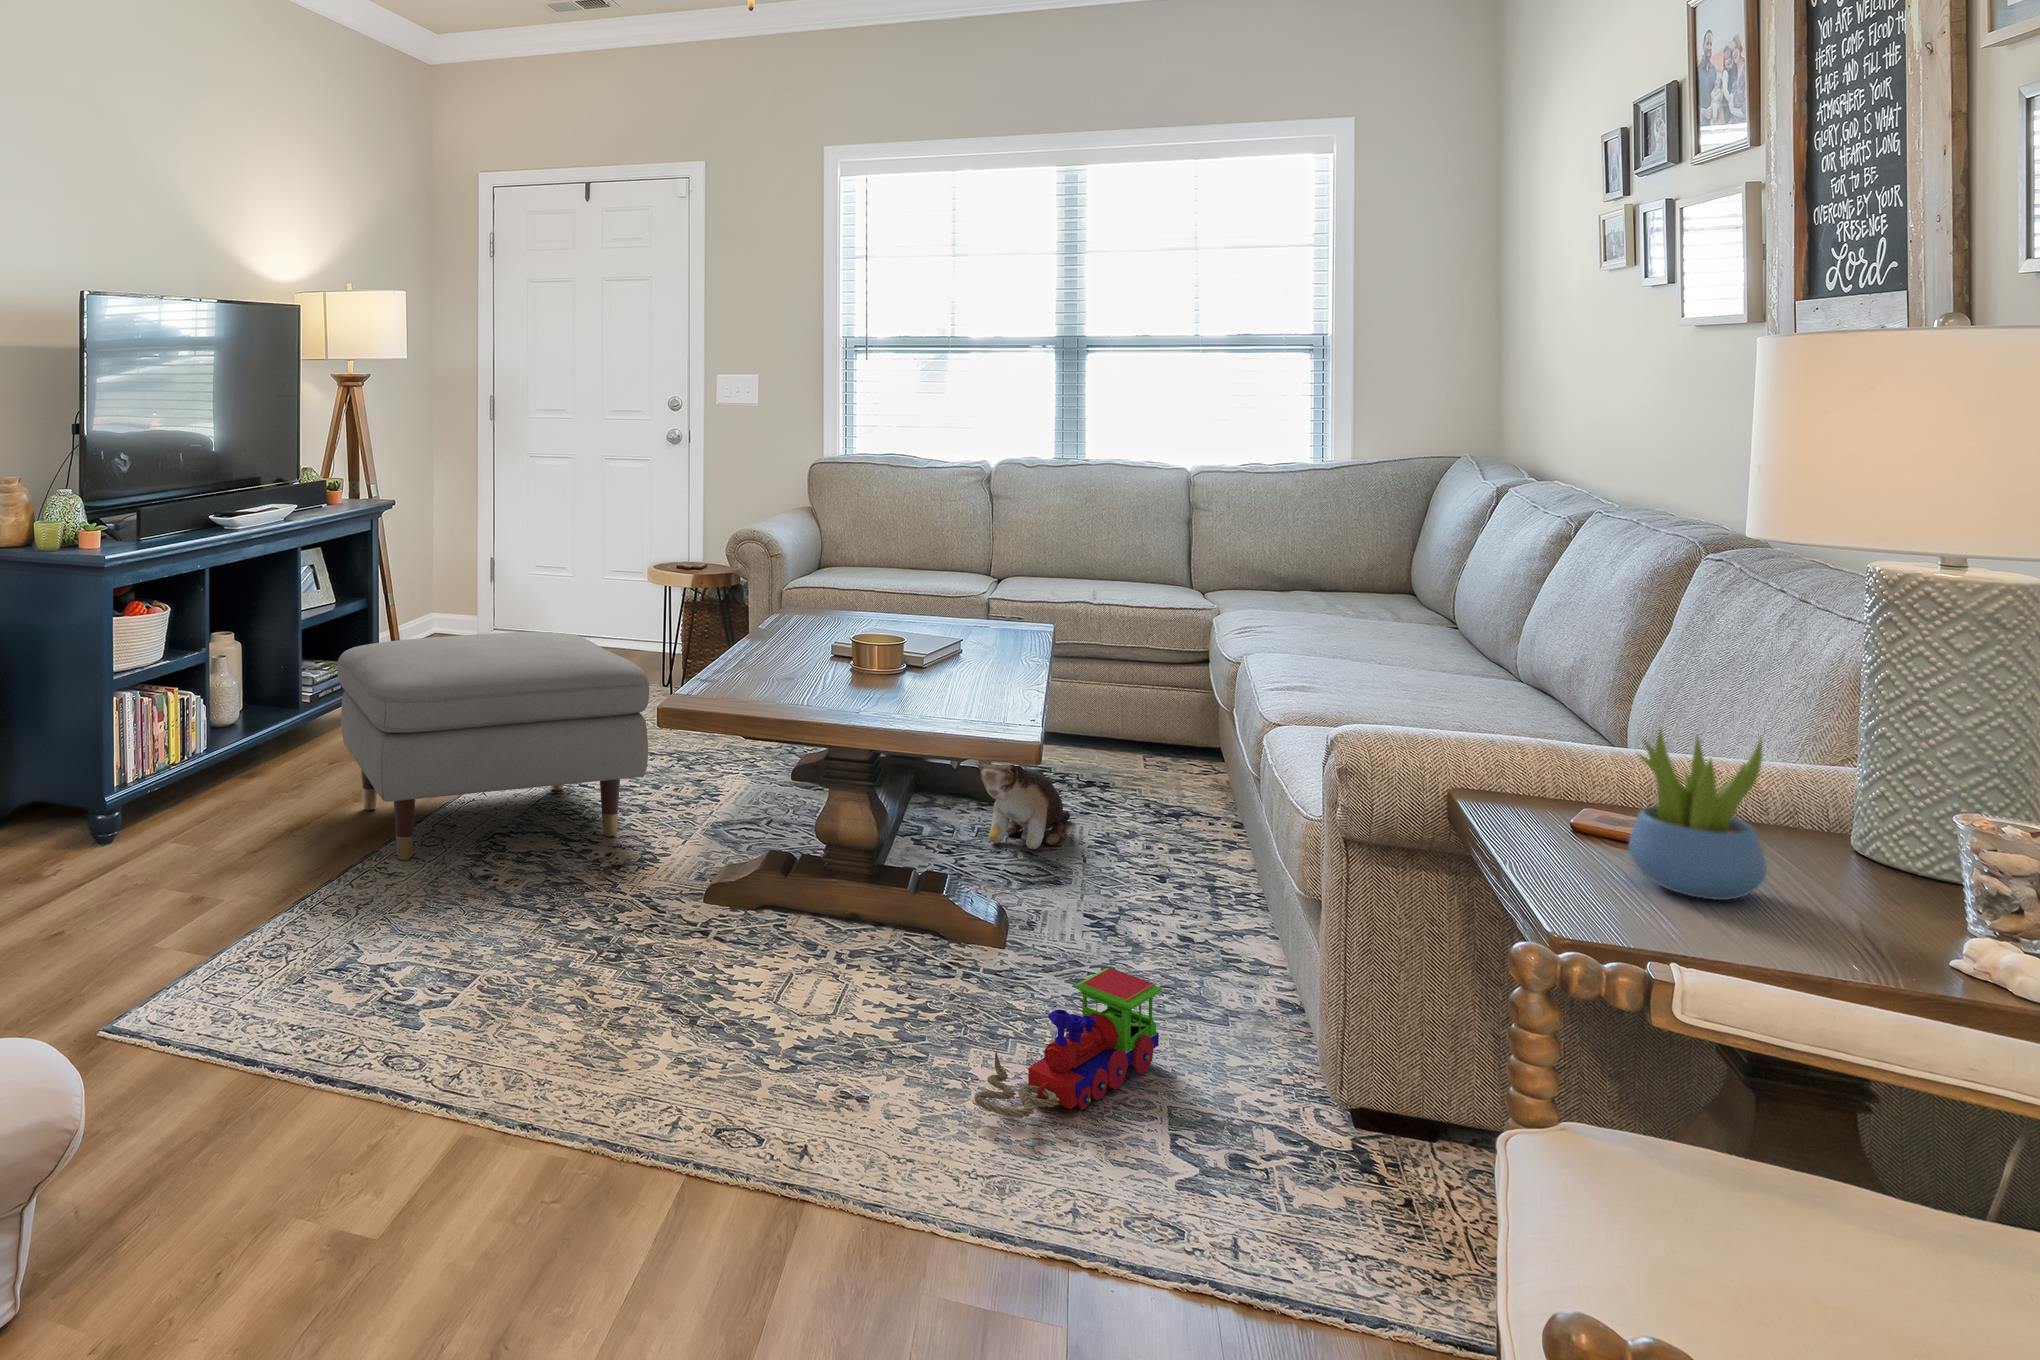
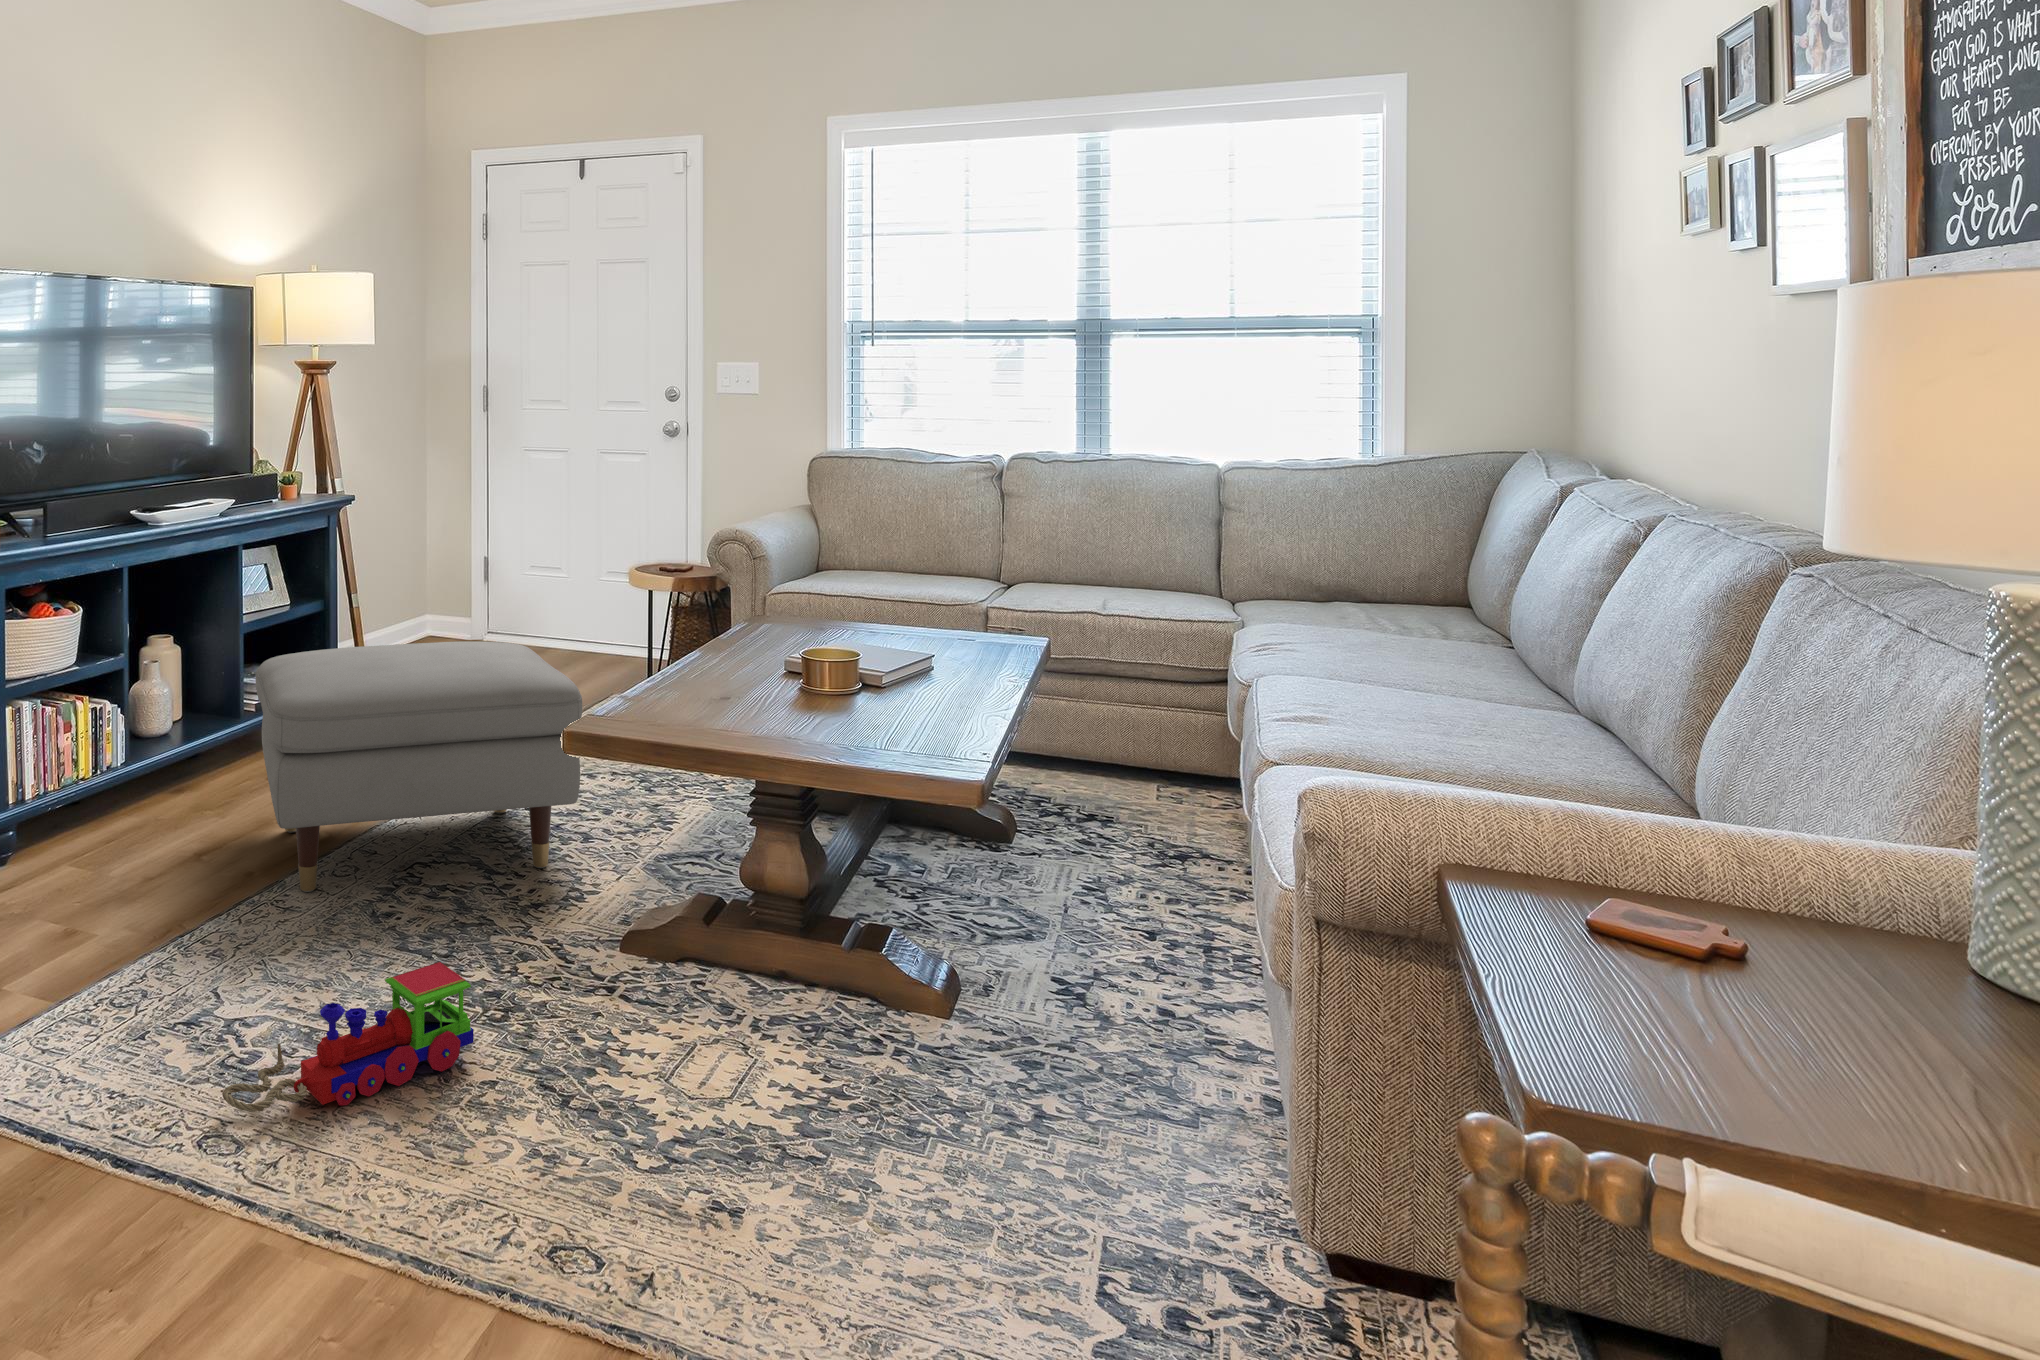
succulent plant: present [1629,729,1767,900] -> none [1655,811,1846,1050]
plush toy: present [975,763,1070,849] -> none [938,782,1059,893]
toy train: present [974,968,1162,1118] -> present [222,962,474,1112]

